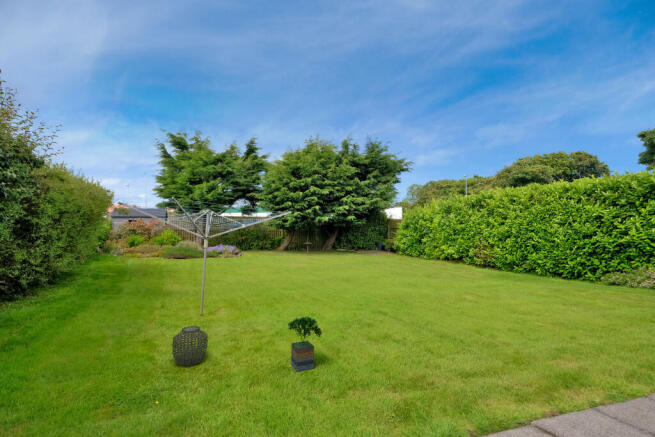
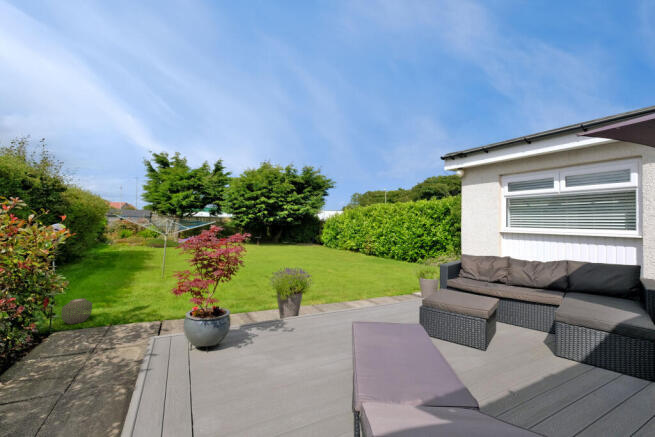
potted tree: present [288,317,322,371] -> none [143,290,168,324]

